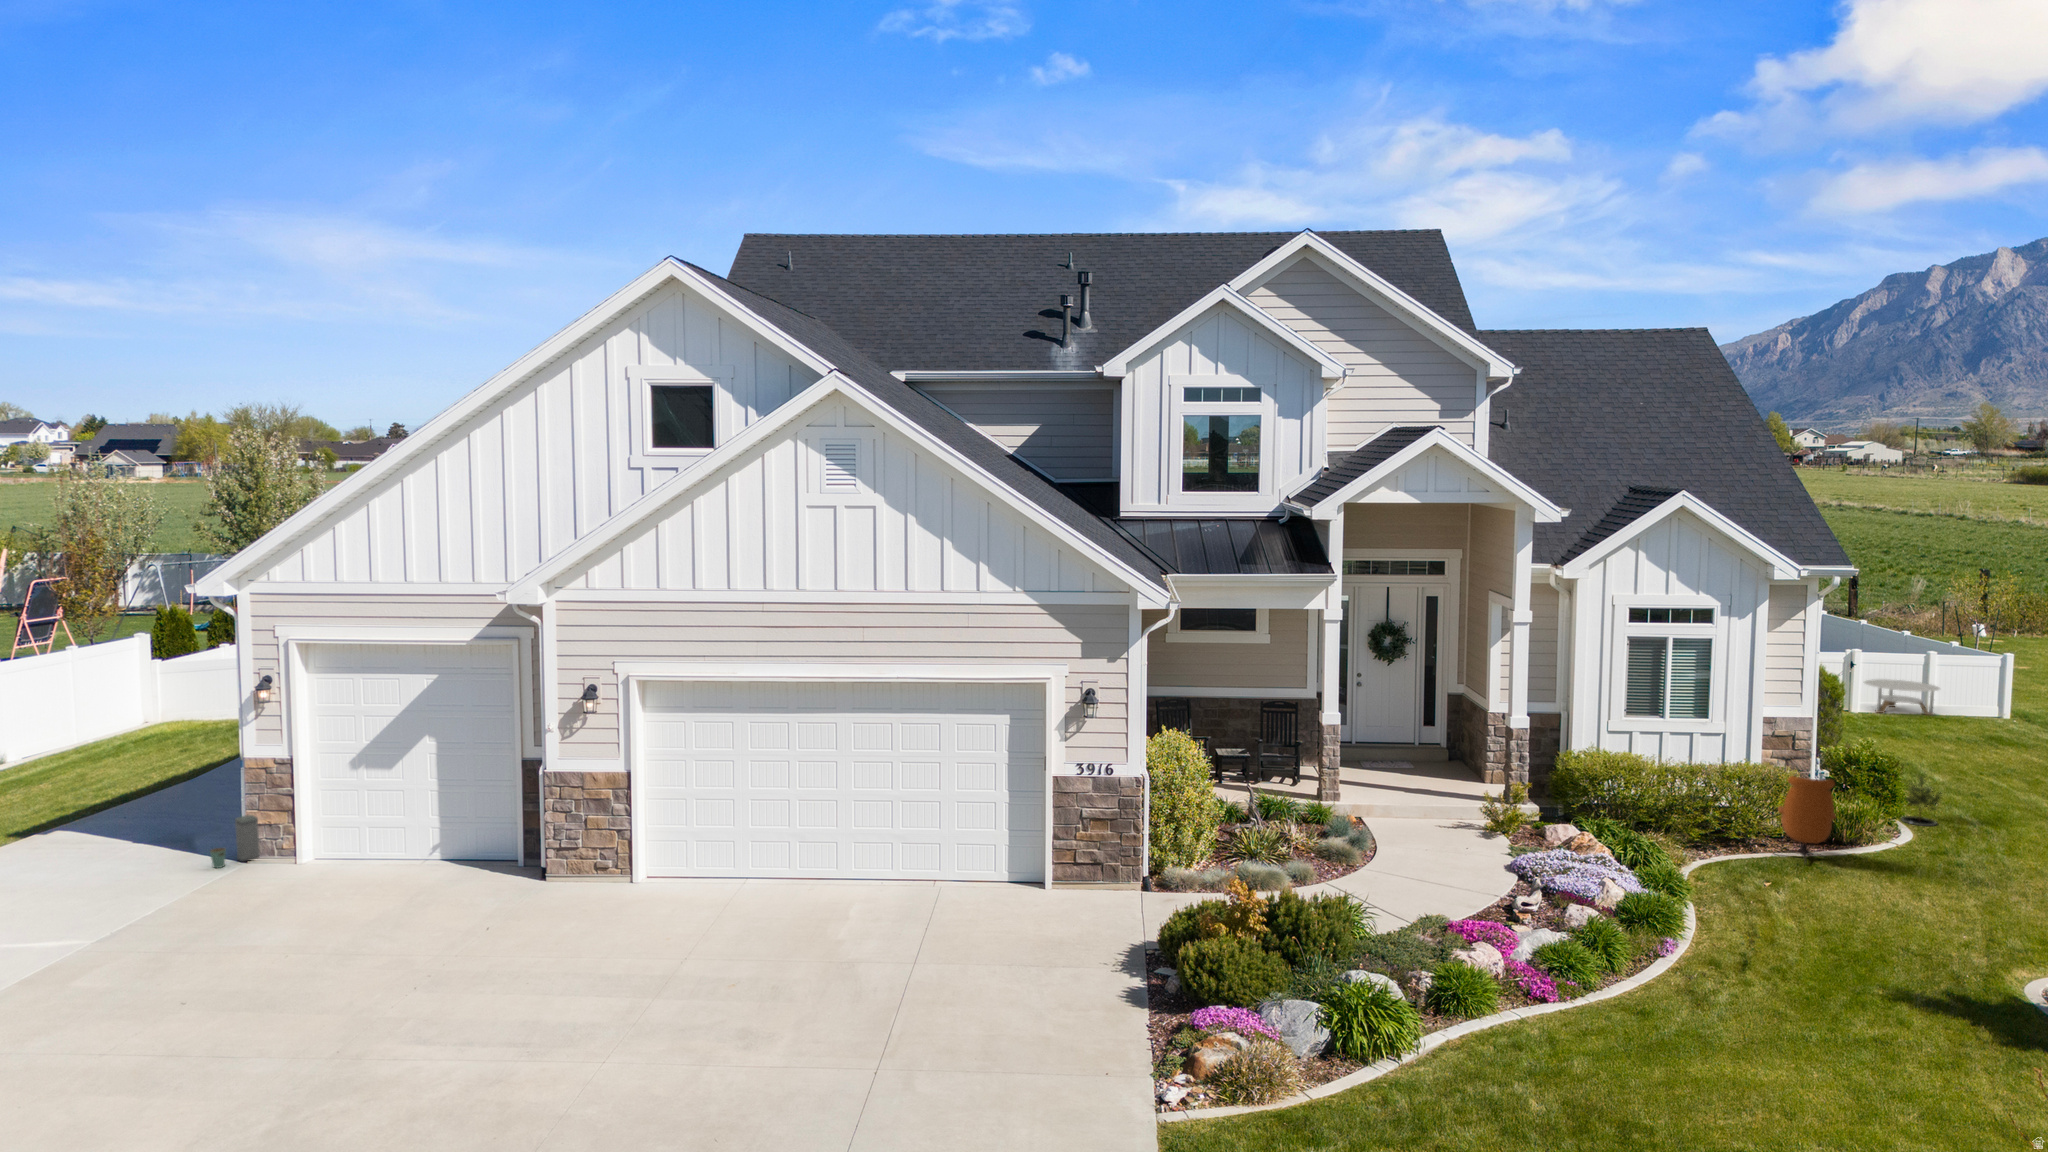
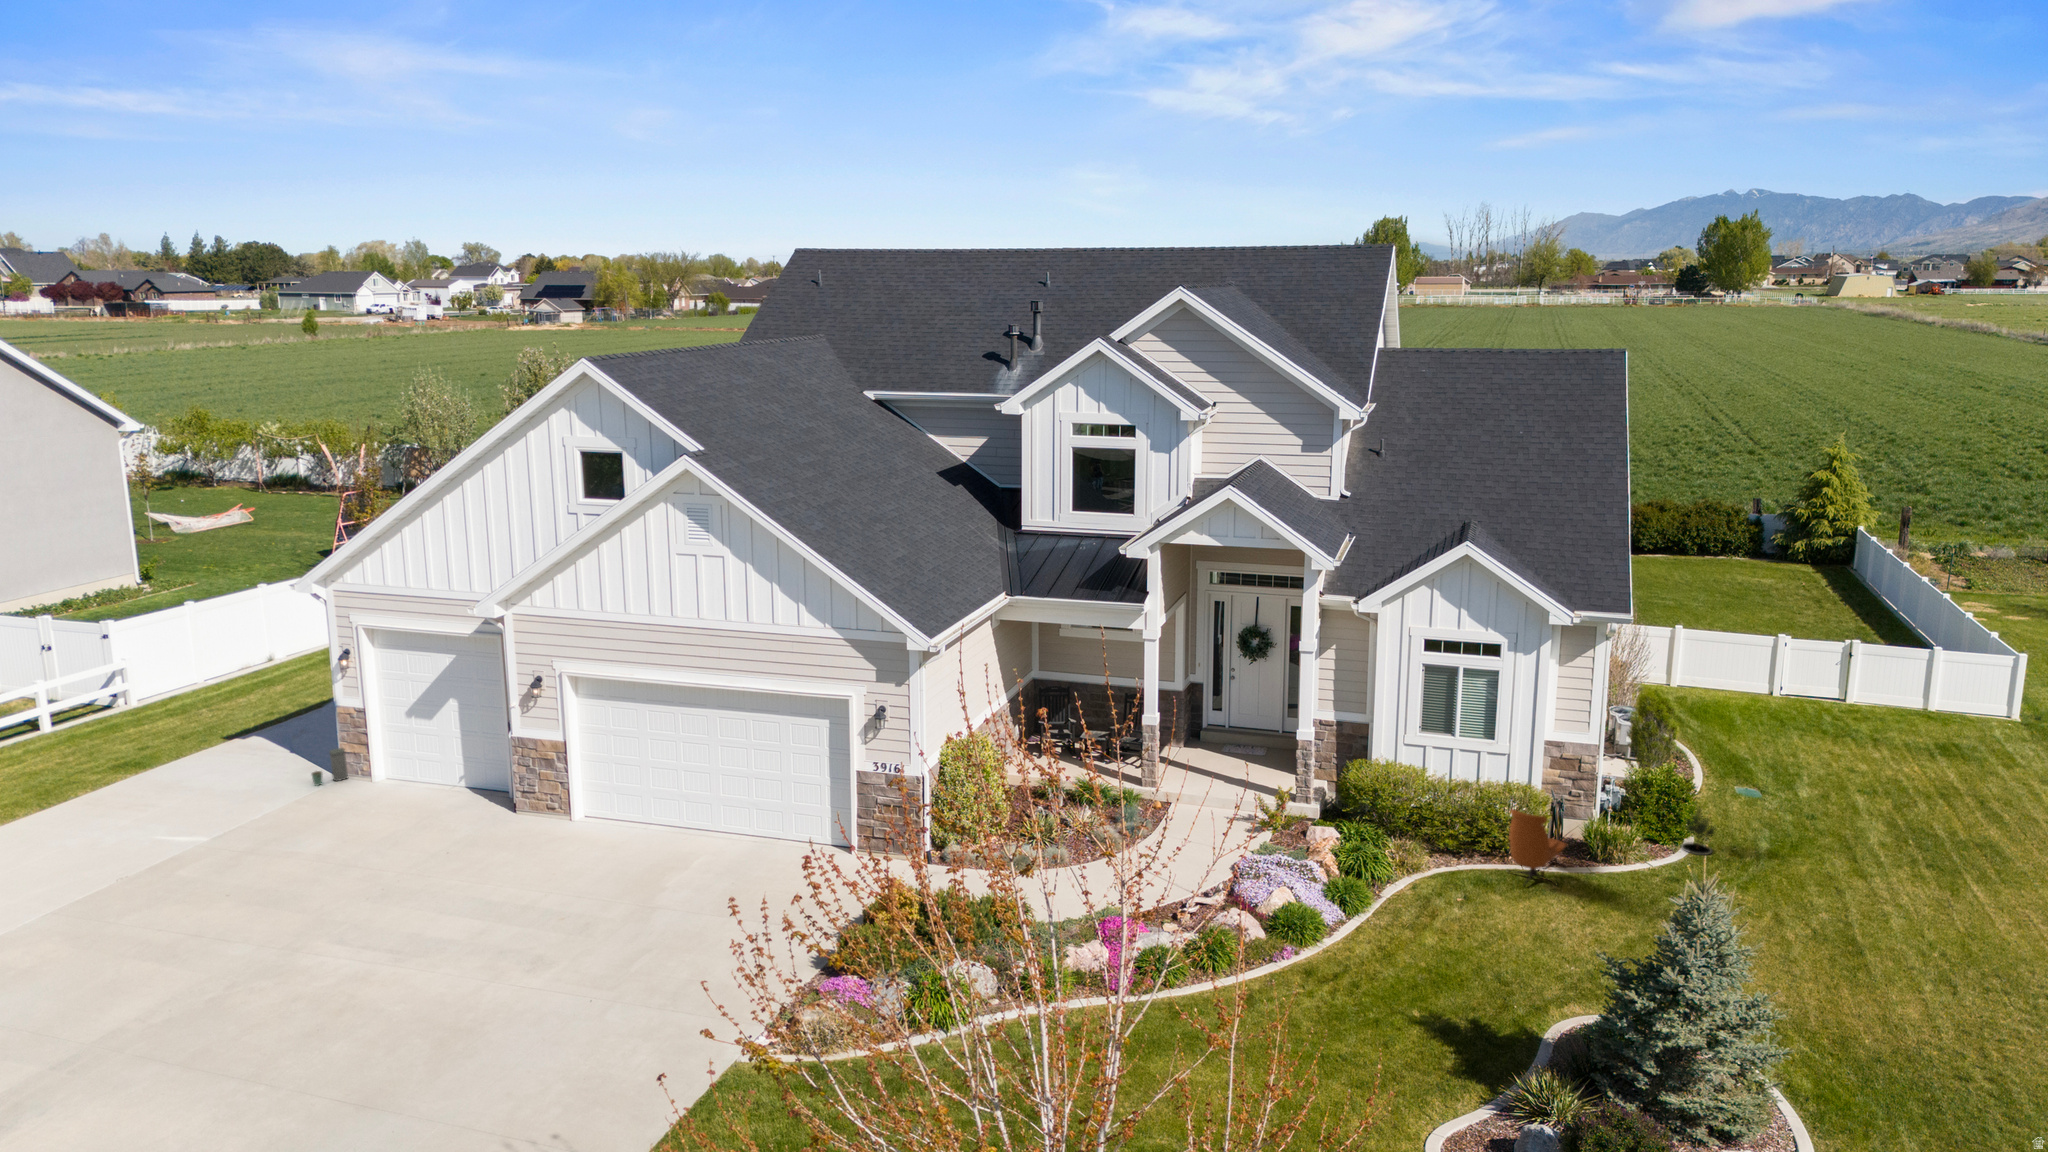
round table: present [1864,679,1940,715] -> none [1821,682,1897,724]

